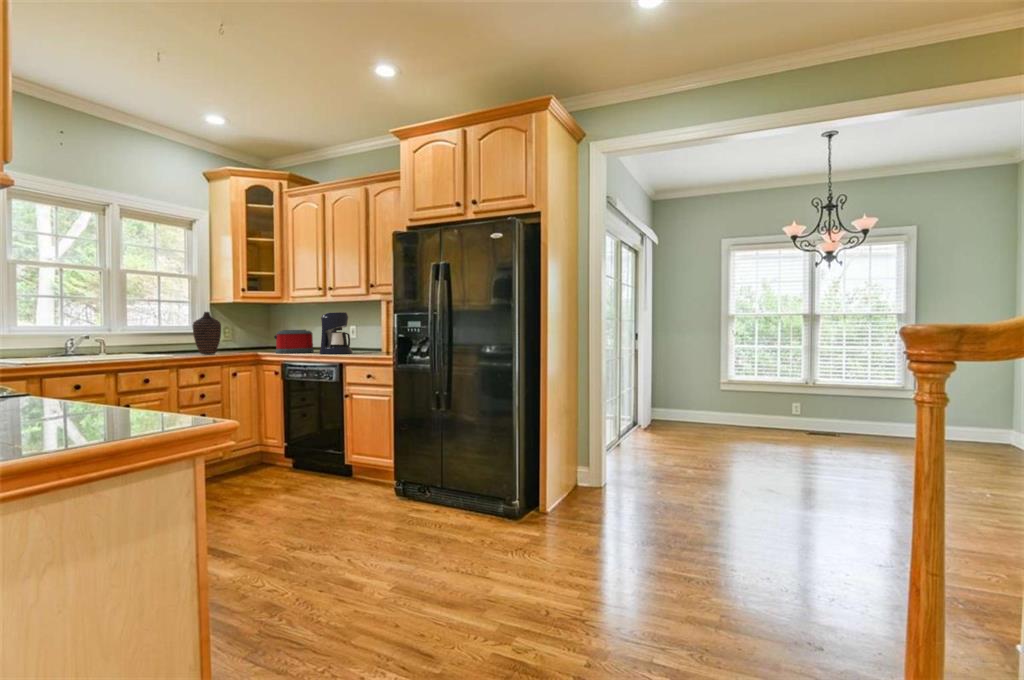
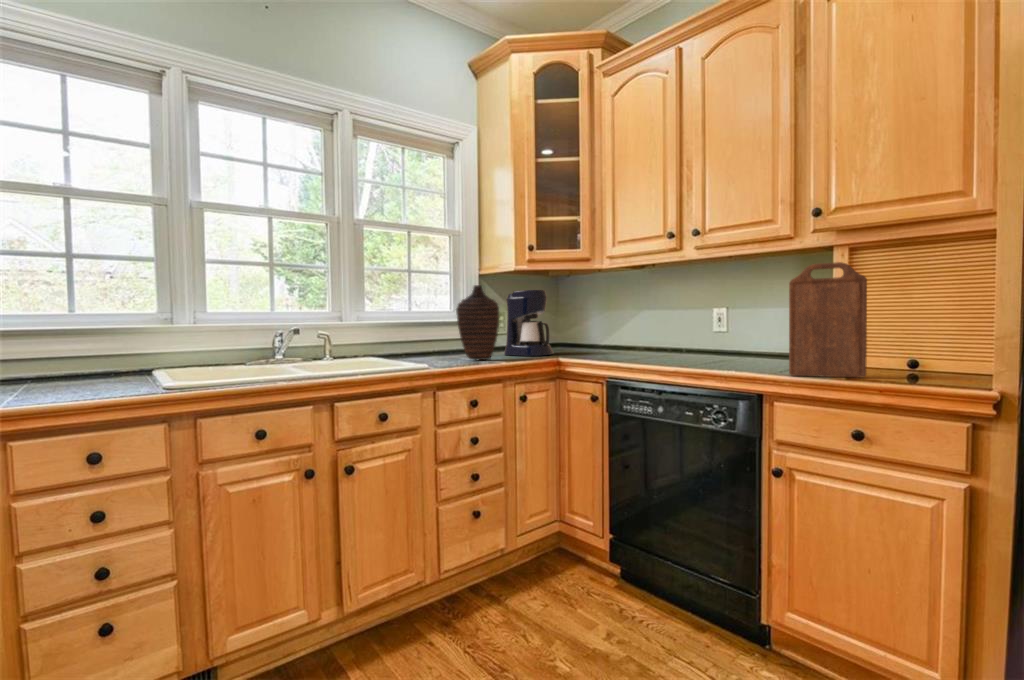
cutting board: none [350,309,377,355] -> present [789,262,867,377]
coffee maker: present [320,312,352,354] -> present [504,290,553,356]
toaster: present [274,330,314,354] -> none [583,315,652,360]

